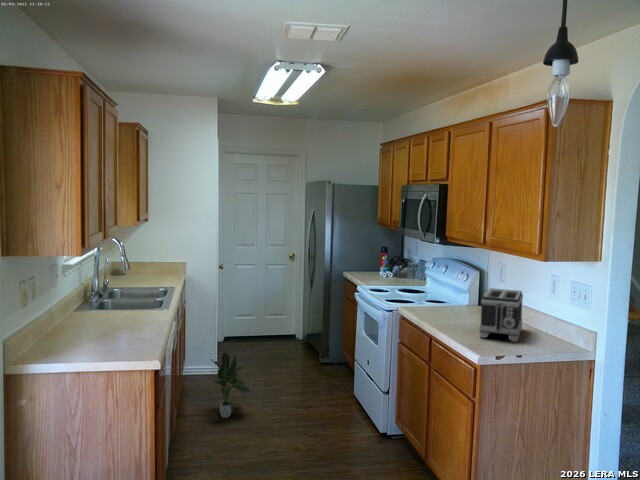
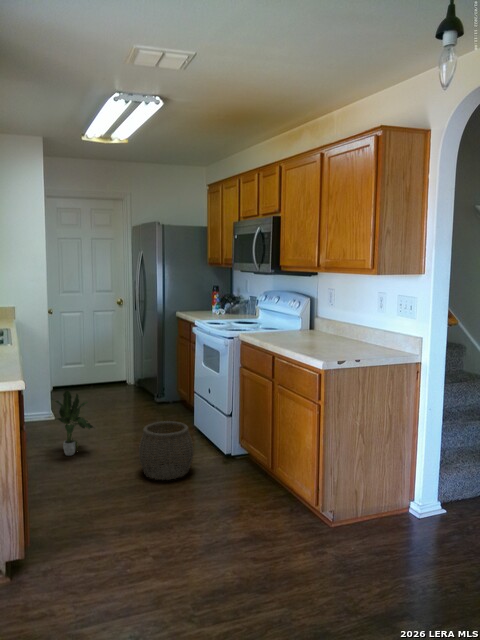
toaster: present [479,288,523,342] -> none [320,308,355,351]
woven basket: none [289,394,345,458] -> present [139,421,193,480]

